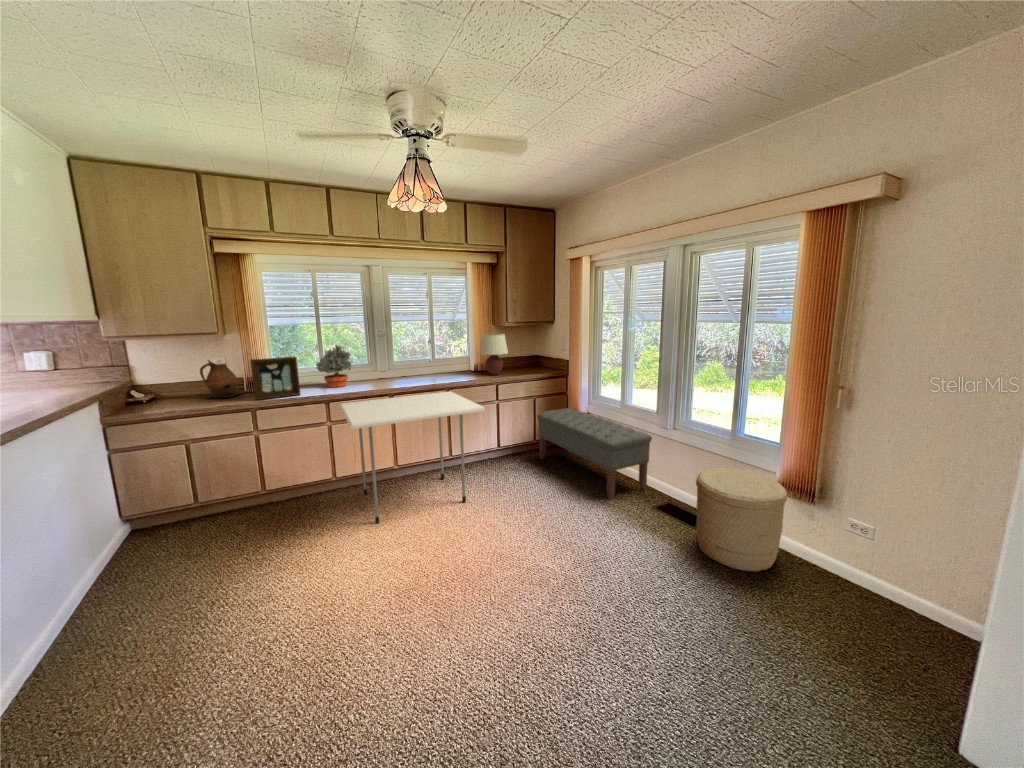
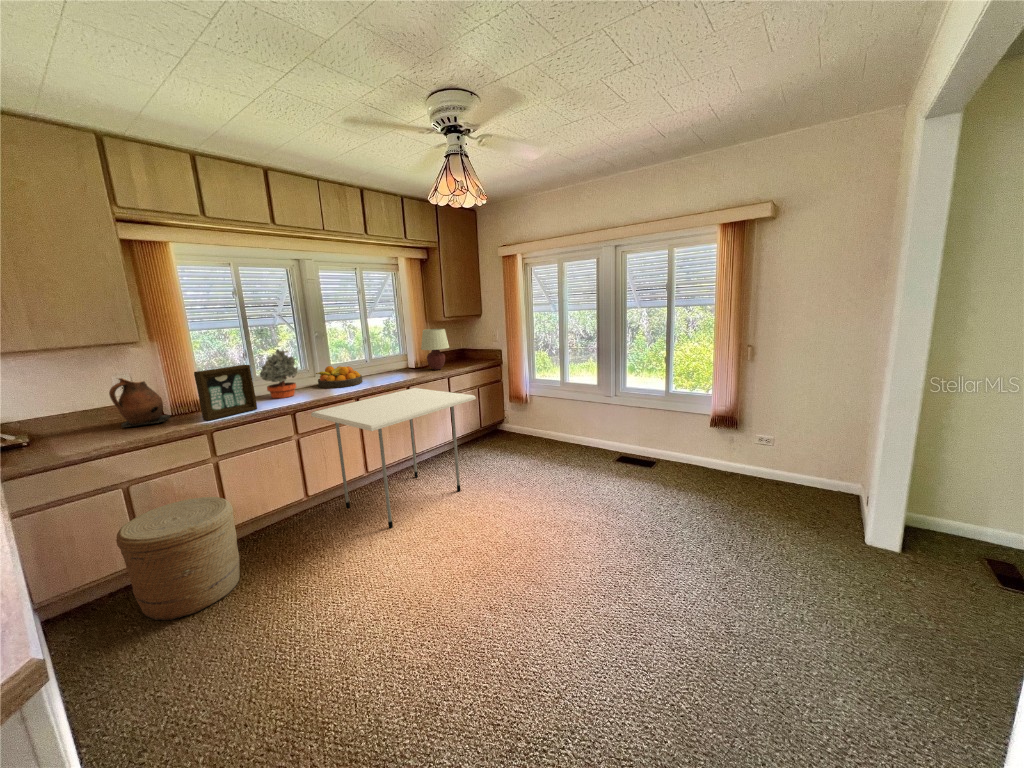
fruit bowl: none [373,363,414,383] -> present [316,366,362,388]
bench: present [537,408,652,499] -> none [486,394,599,463]
woven basket: present [696,468,787,572] -> present [116,497,240,621]

